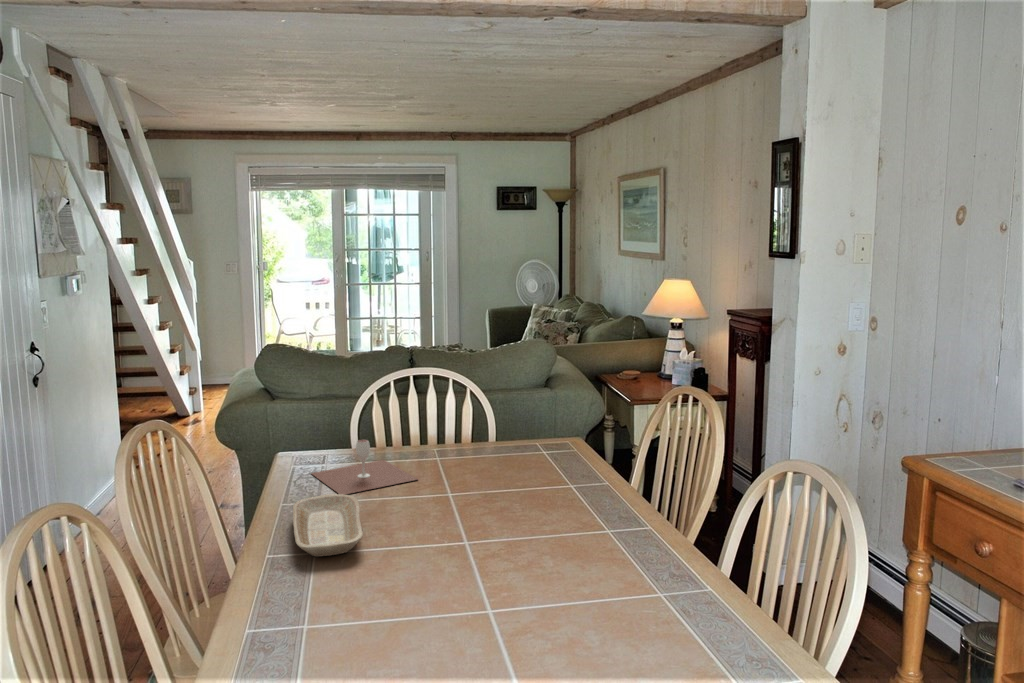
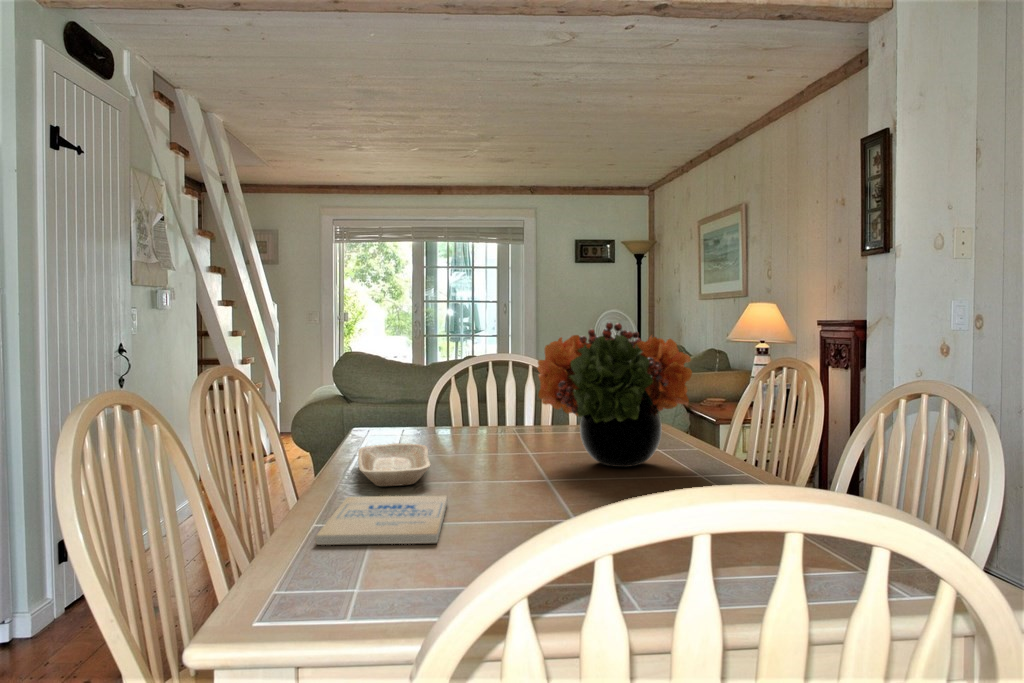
flower arrangement: none [458,383,605,516] -> present [538,322,692,467]
wine glass: present [312,440,418,495] -> none [380,403,492,452]
book: none [262,576,380,655] -> present [315,496,447,545]

